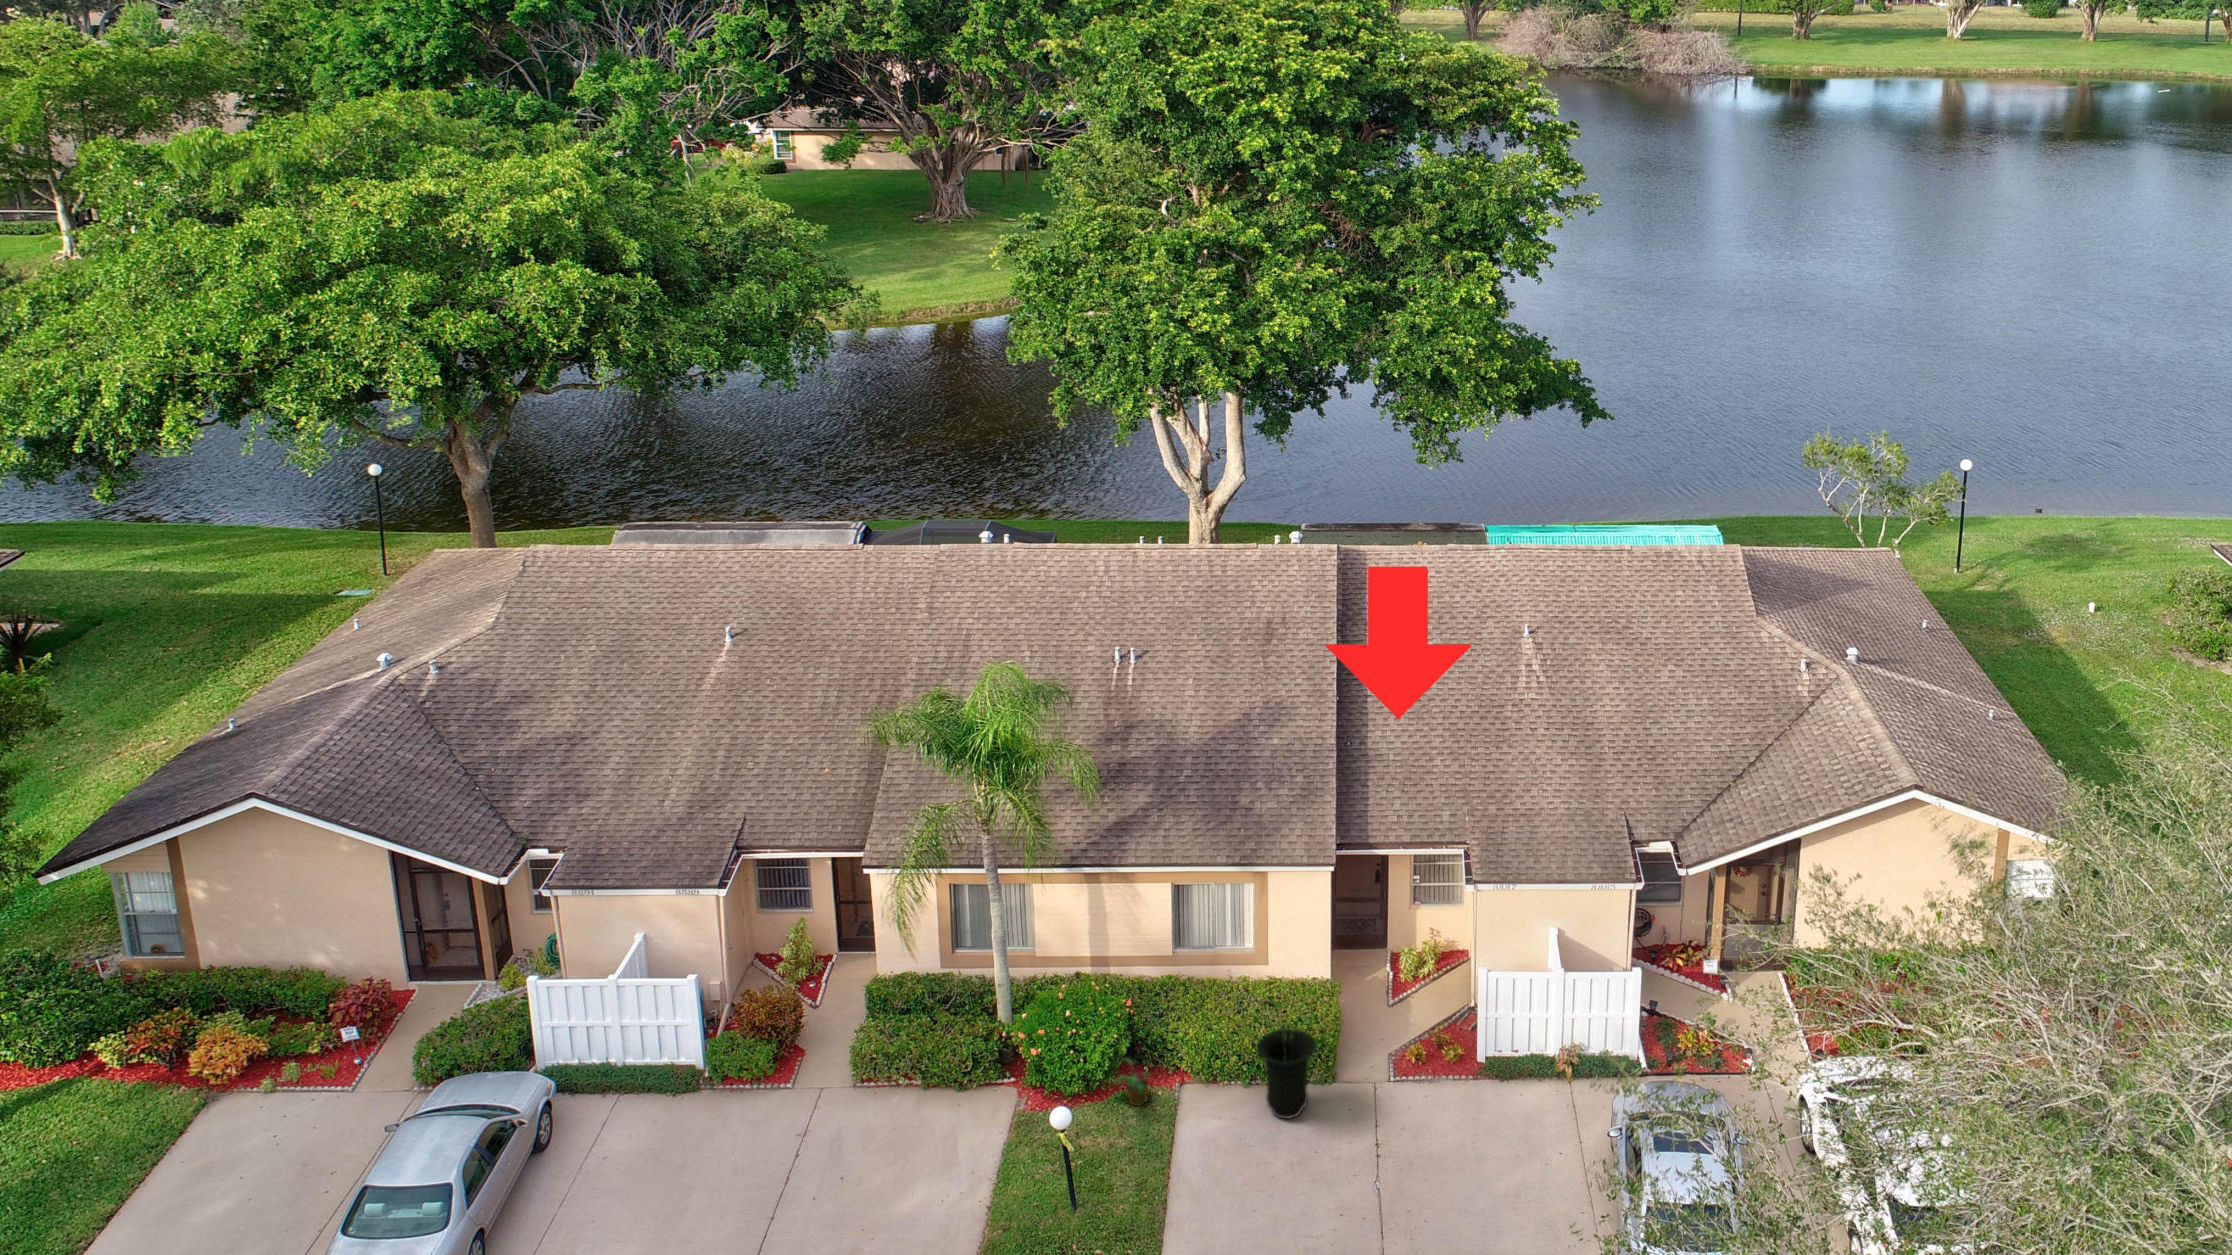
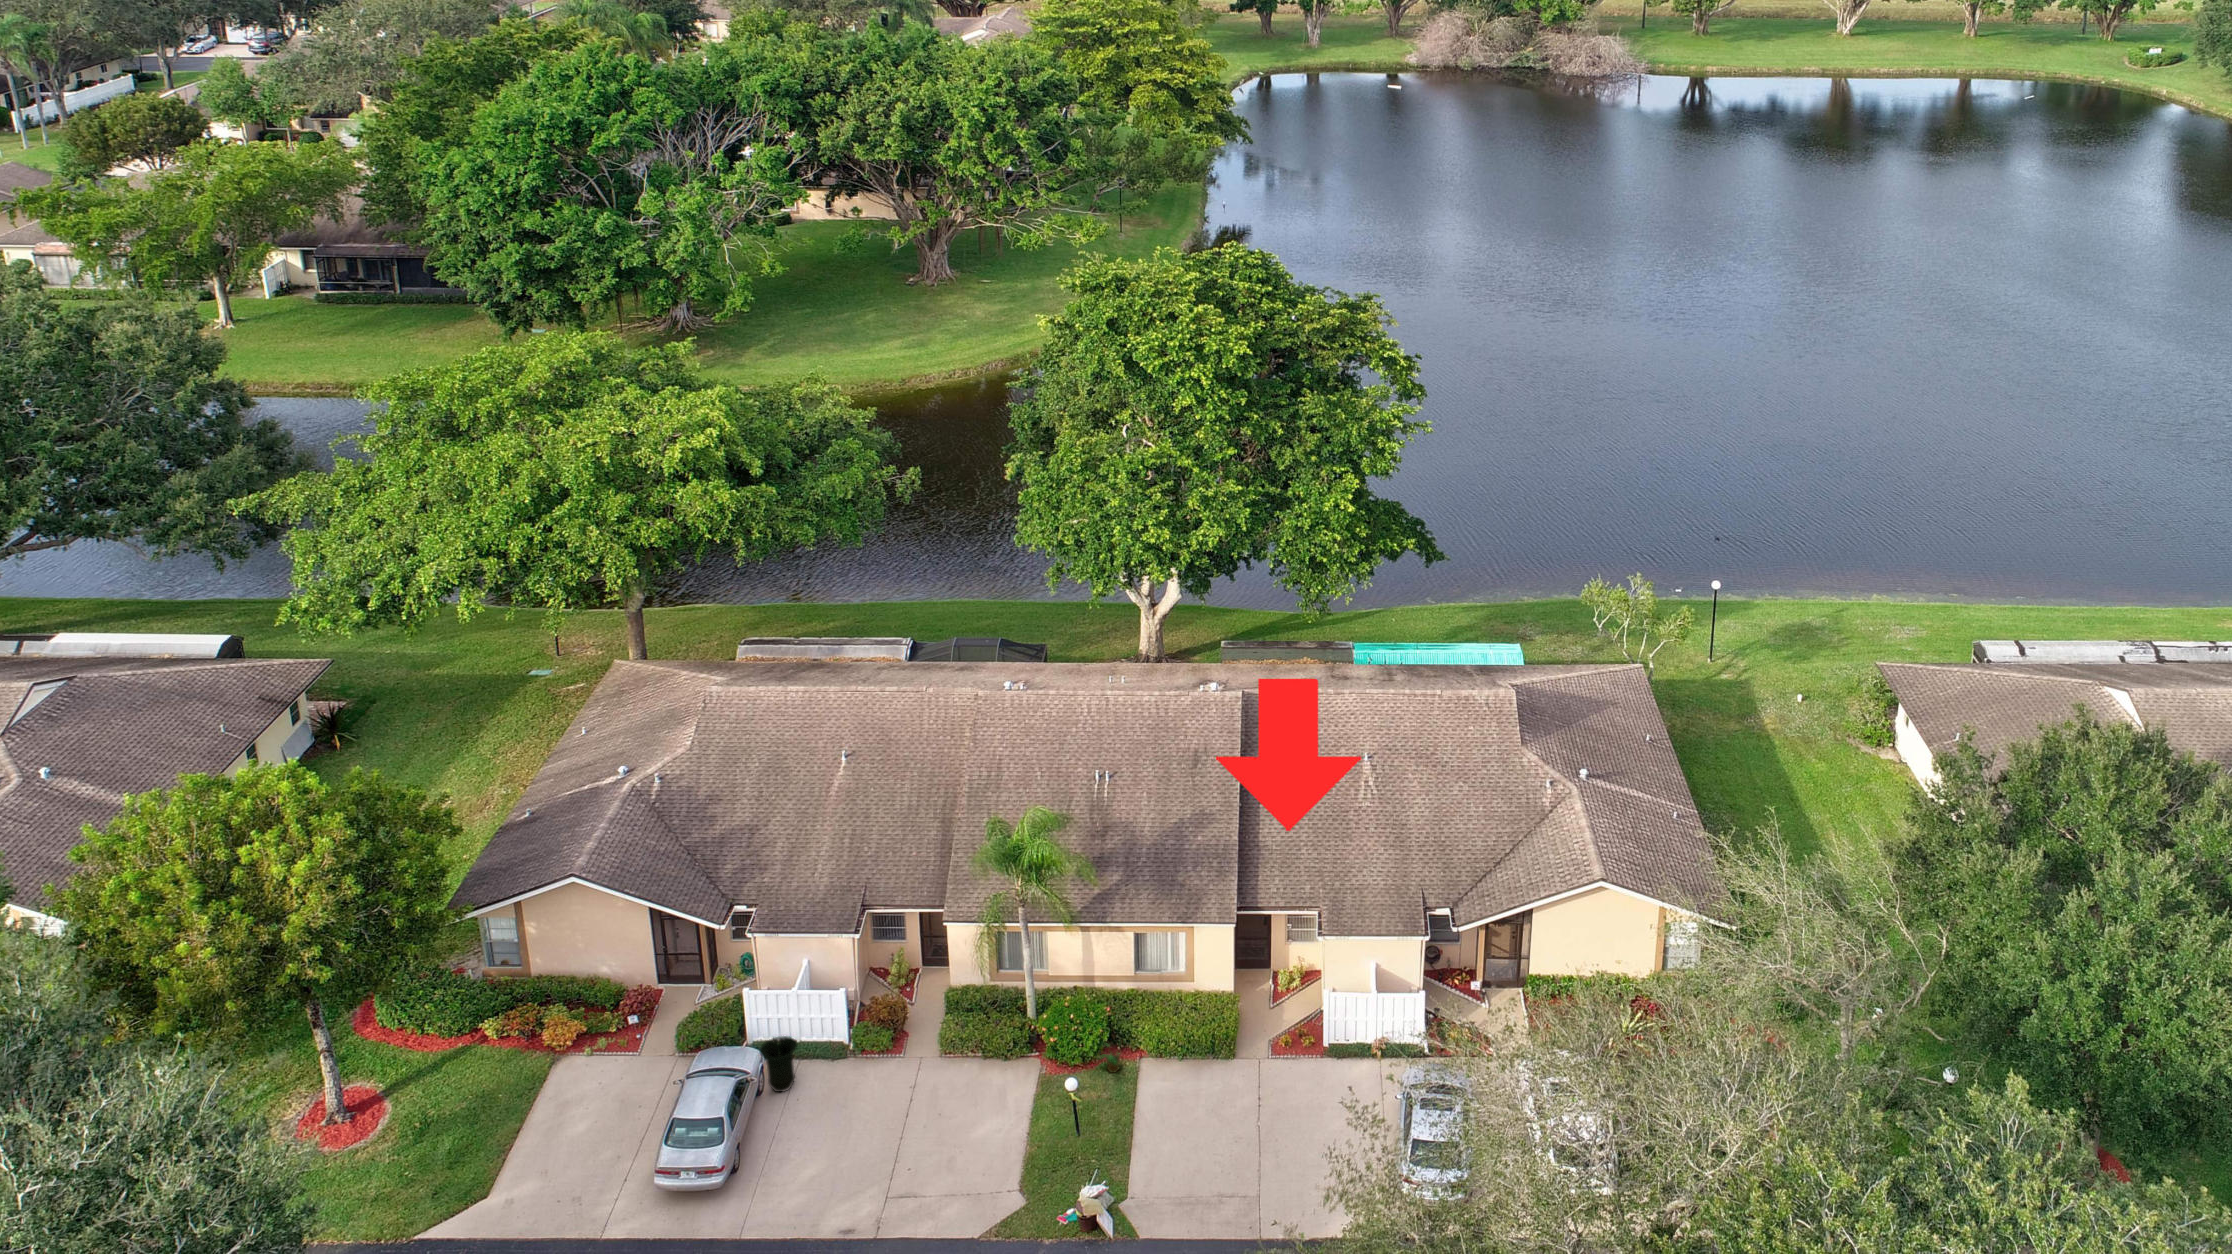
trash can: present [1257,1029,1317,1119] -> present [760,1036,798,1092]

